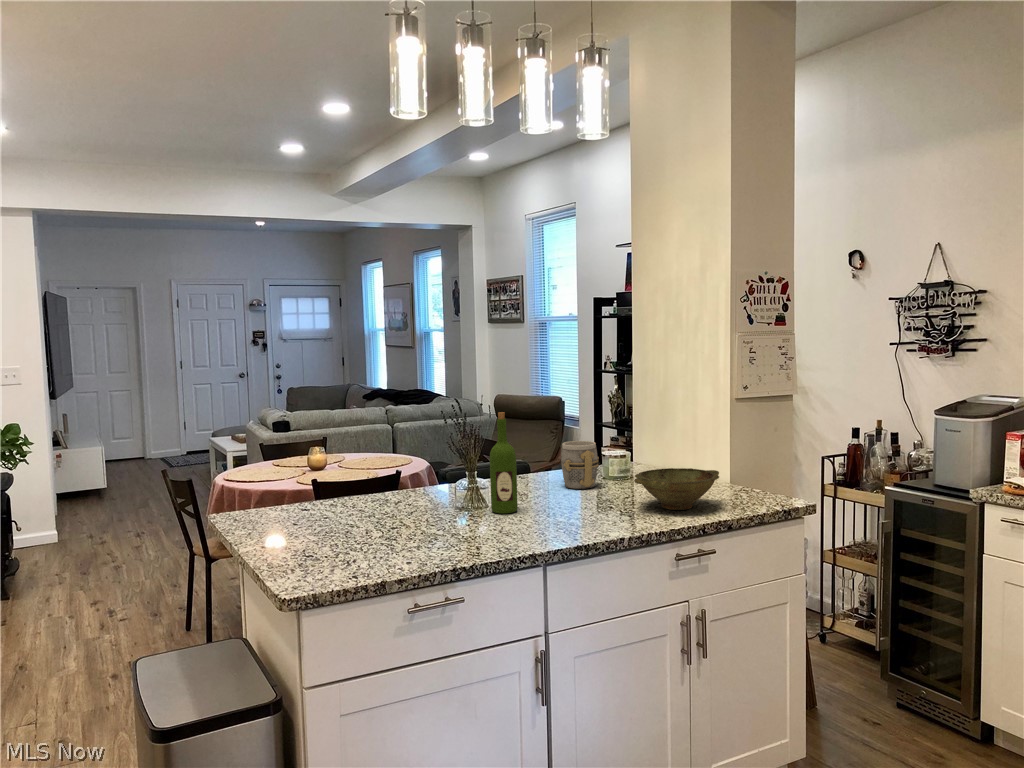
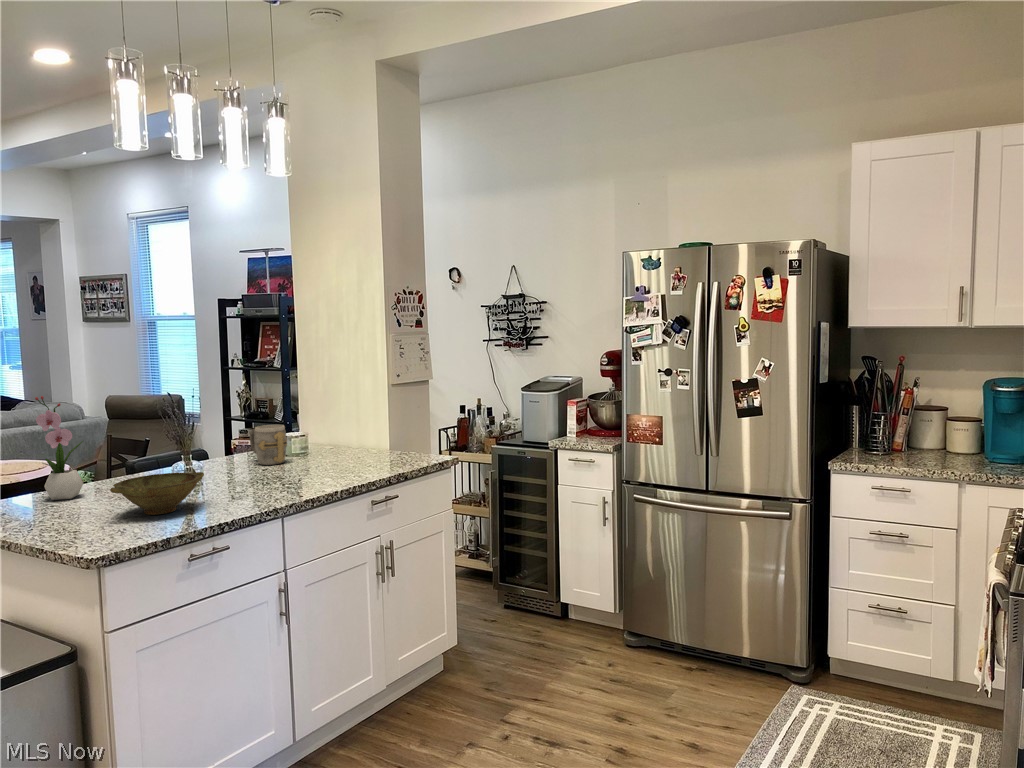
flower arrangement: none [325,398,374,508] -> present [35,396,83,500]
wine bottle: present [490,412,518,514] -> none [208,401,234,487]
bowl: present [634,468,719,510] -> present [110,472,204,515]

